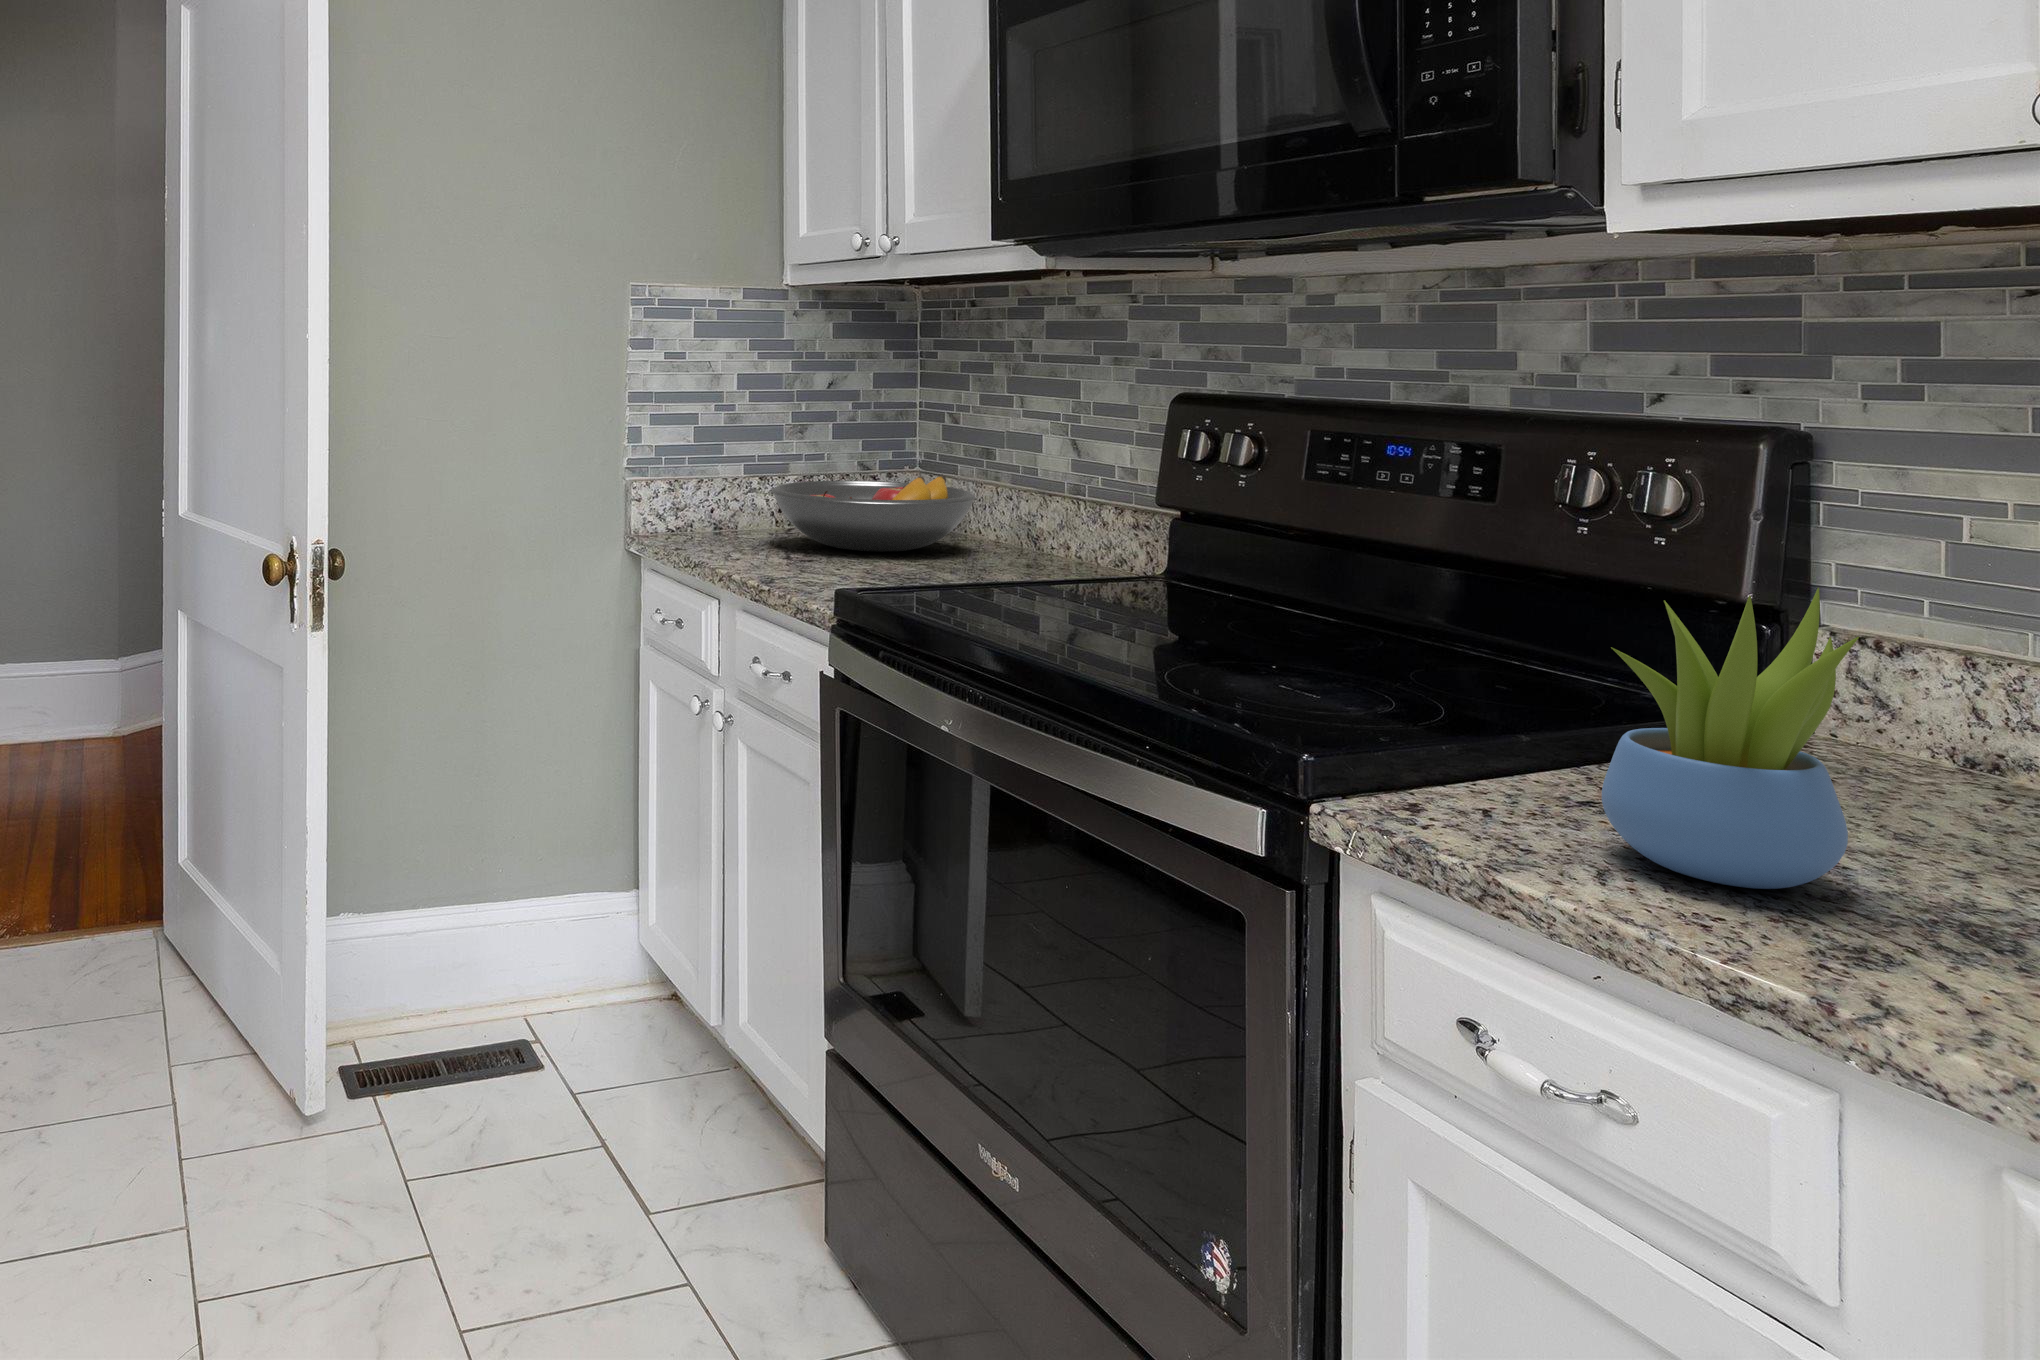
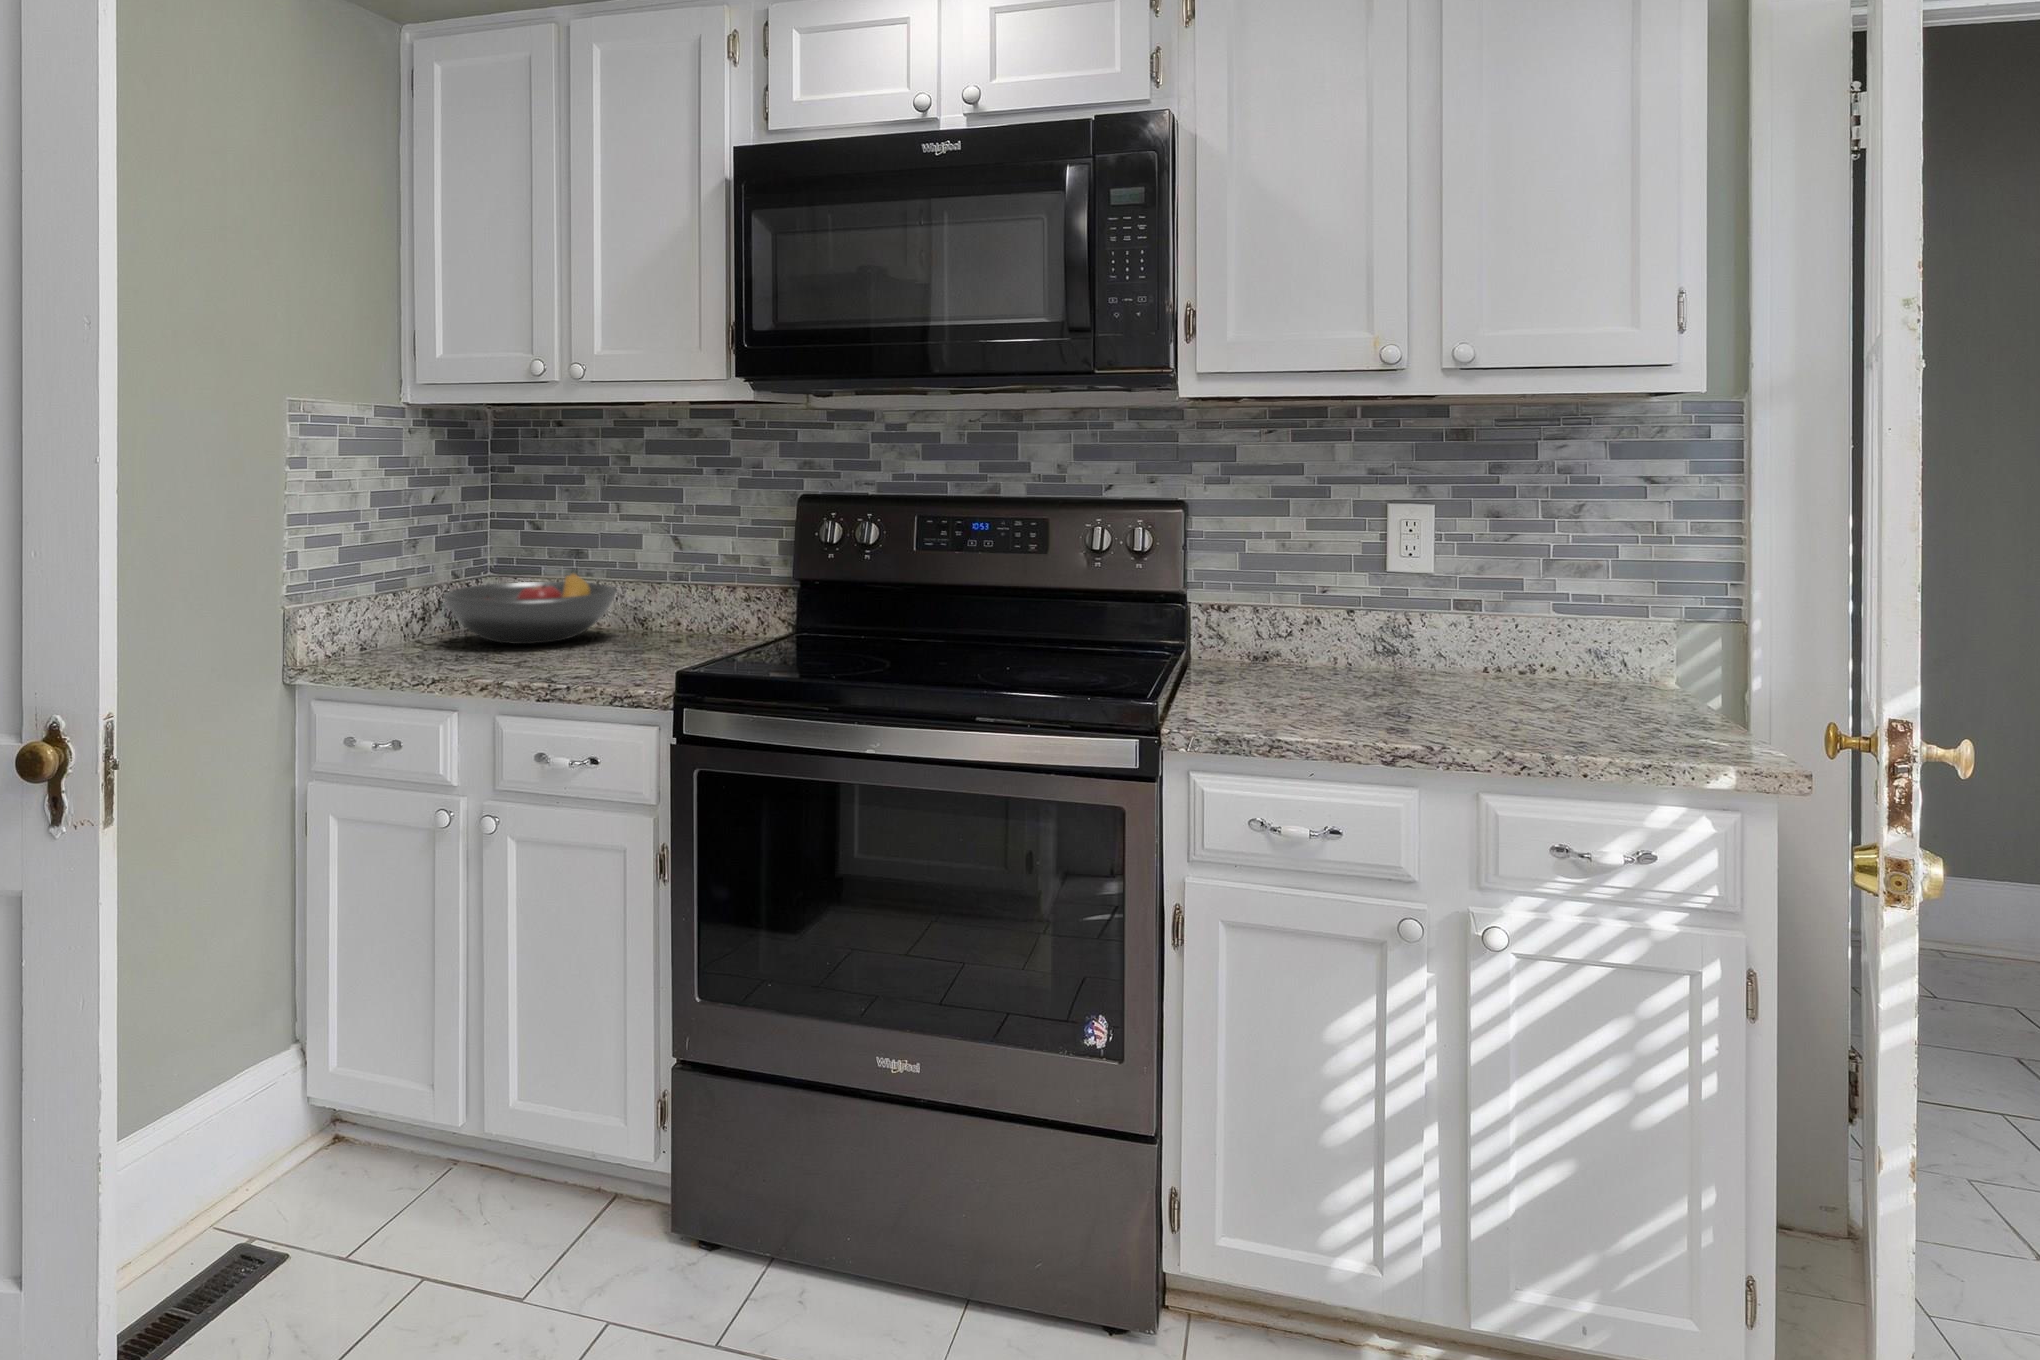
succulent plant: present [1602,588,1859,889] -> none [1271,575,1376,716]

